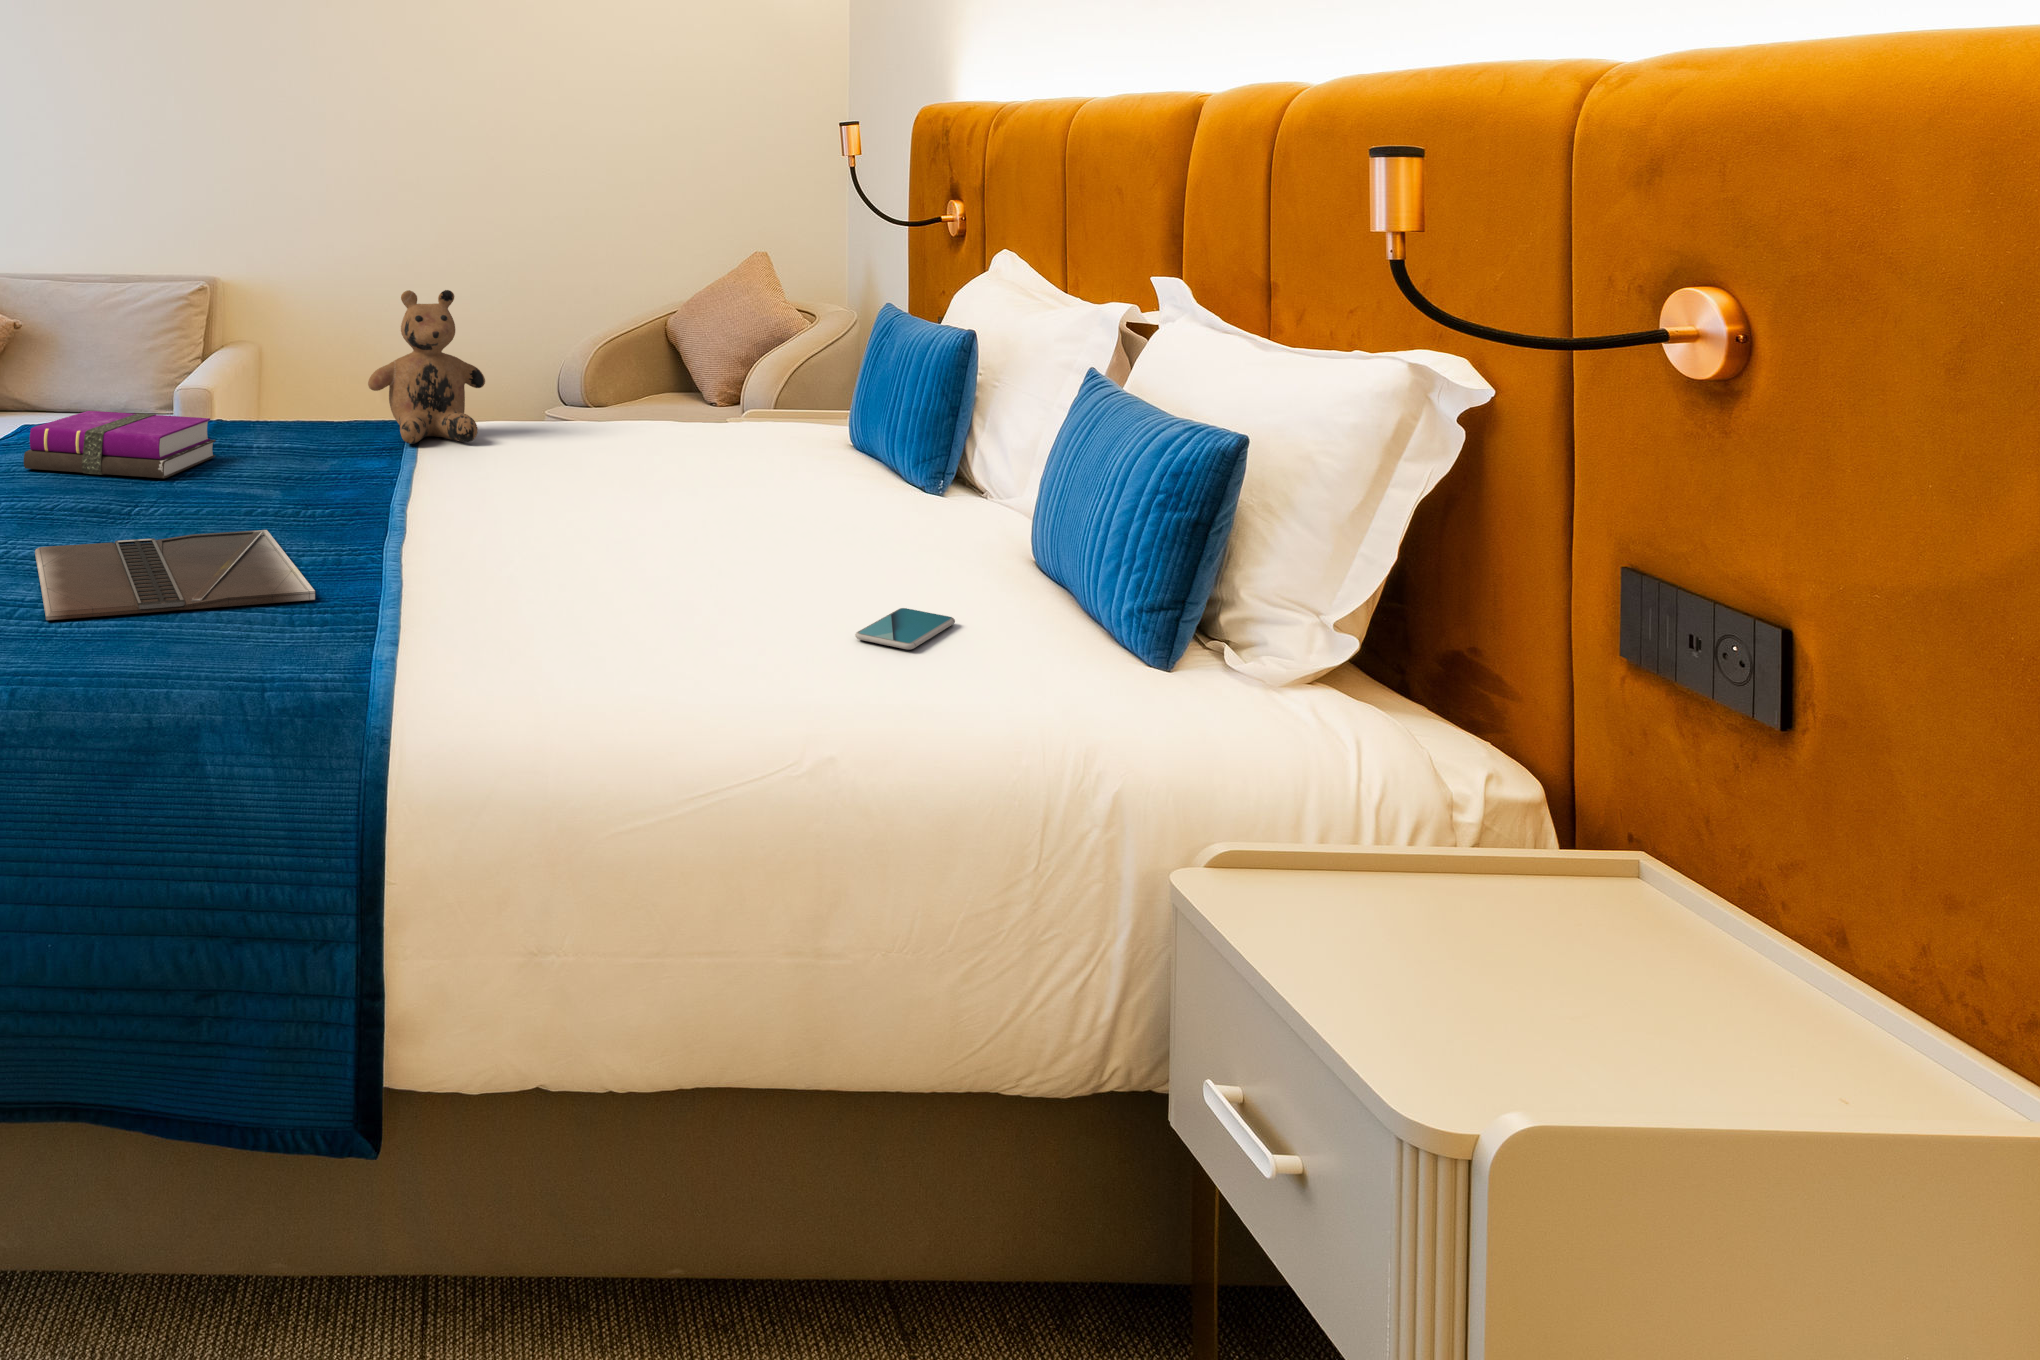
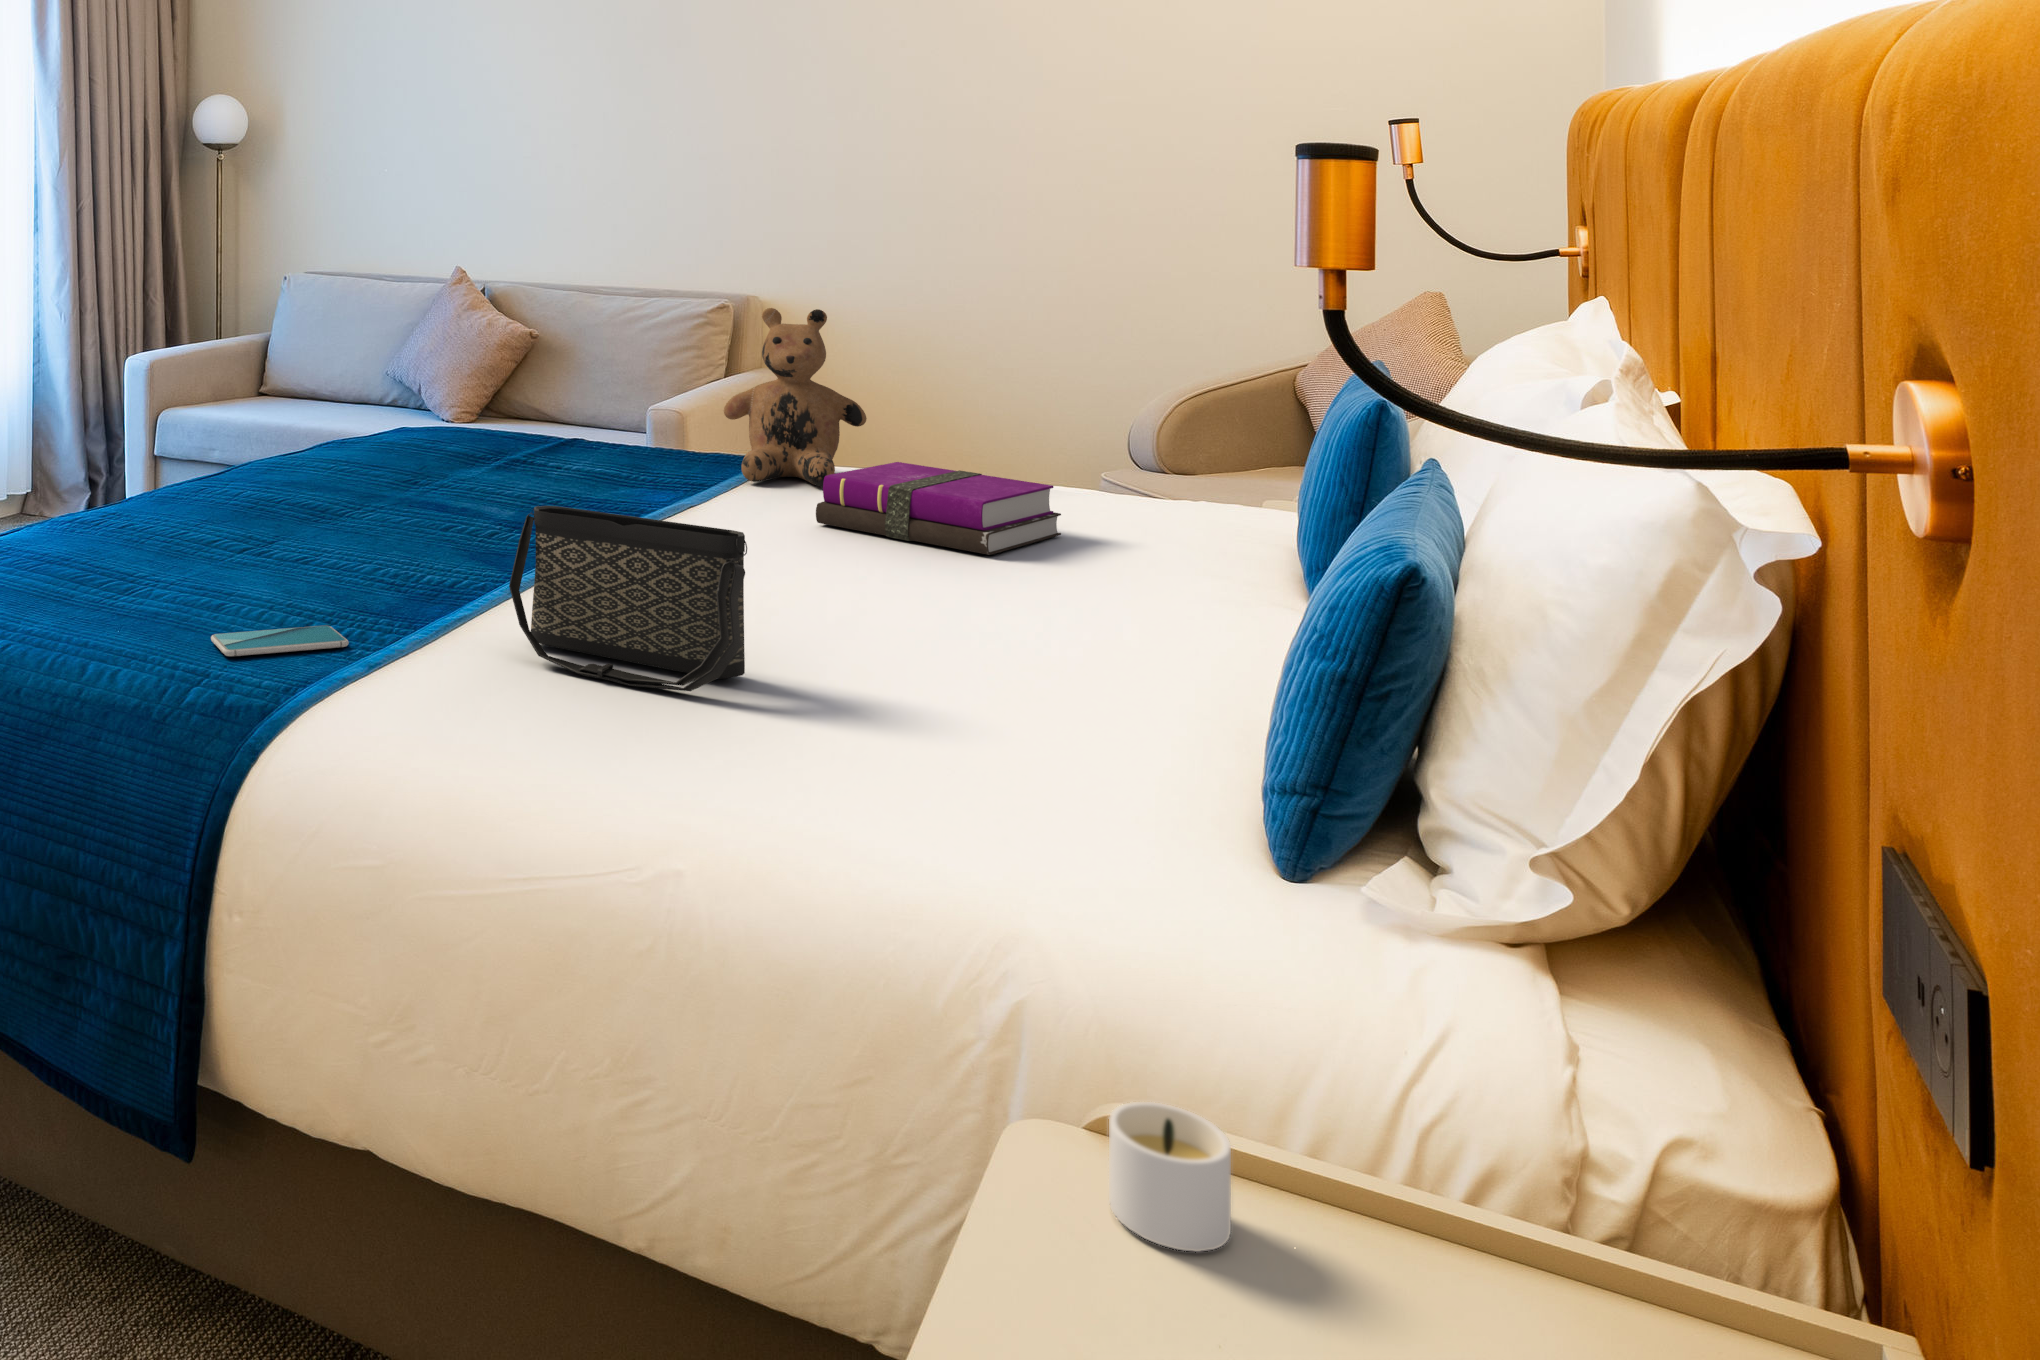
notebook: present [24,411,216,478] -> present [816,462,1061,555]
handbag: none [474,482,696,629] -> present [509,506,747,691]
laptop: present [35,530,315,620] -> none [132,529,444,609]
smartphone: present [855,608,955,649] -> present [211,625,349,656]
candle: none [1273,838,1381,930] -> present [1109,1102,1231,1251]

